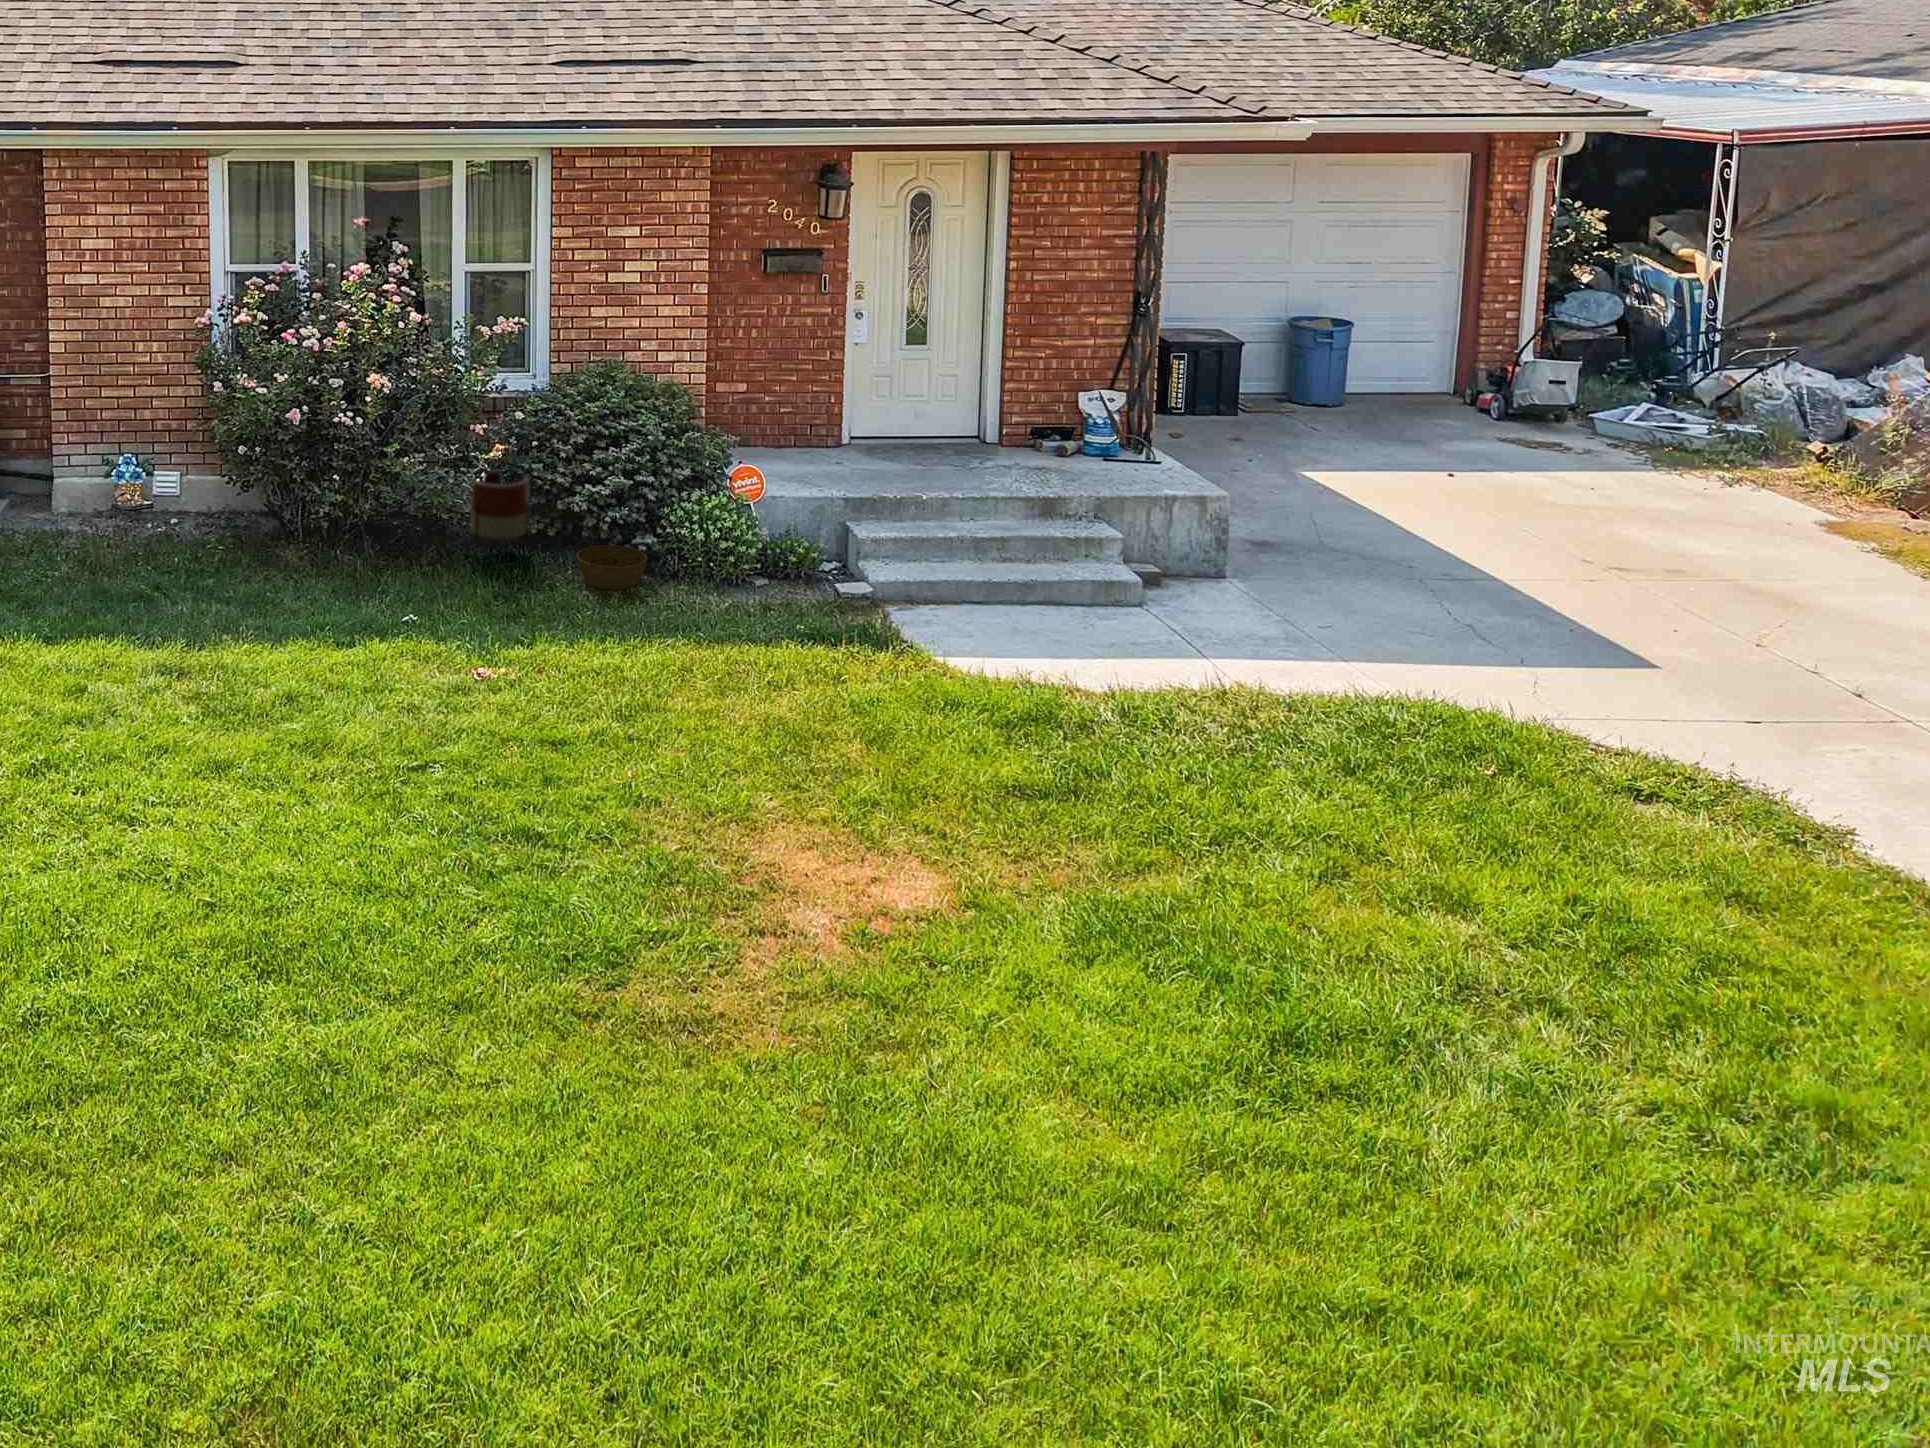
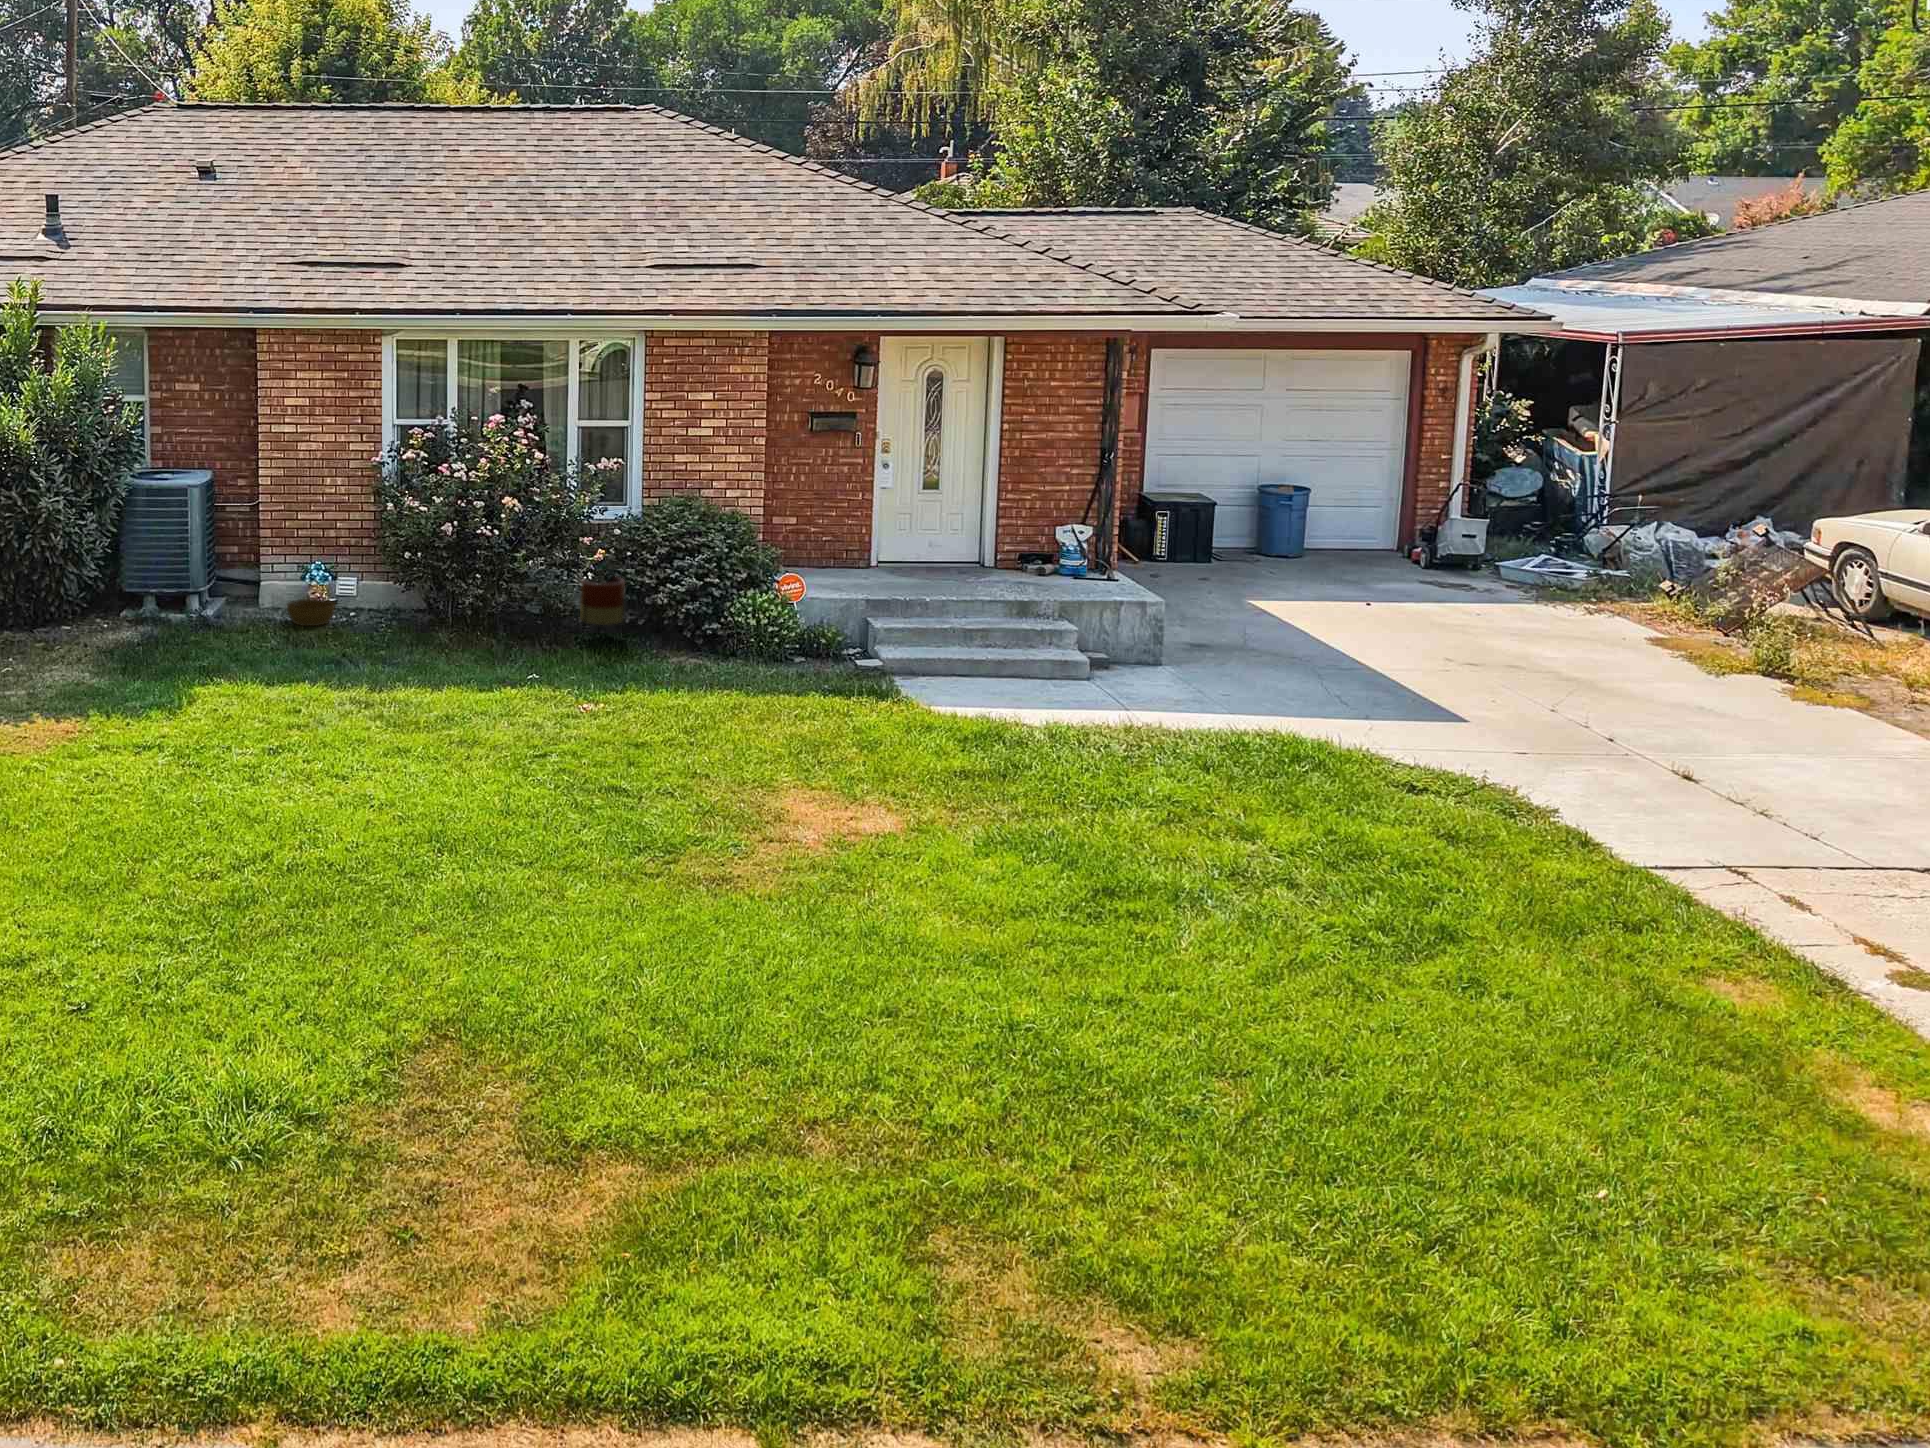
basket: present [576,545,648,590] -> present [287,599,335,626]

